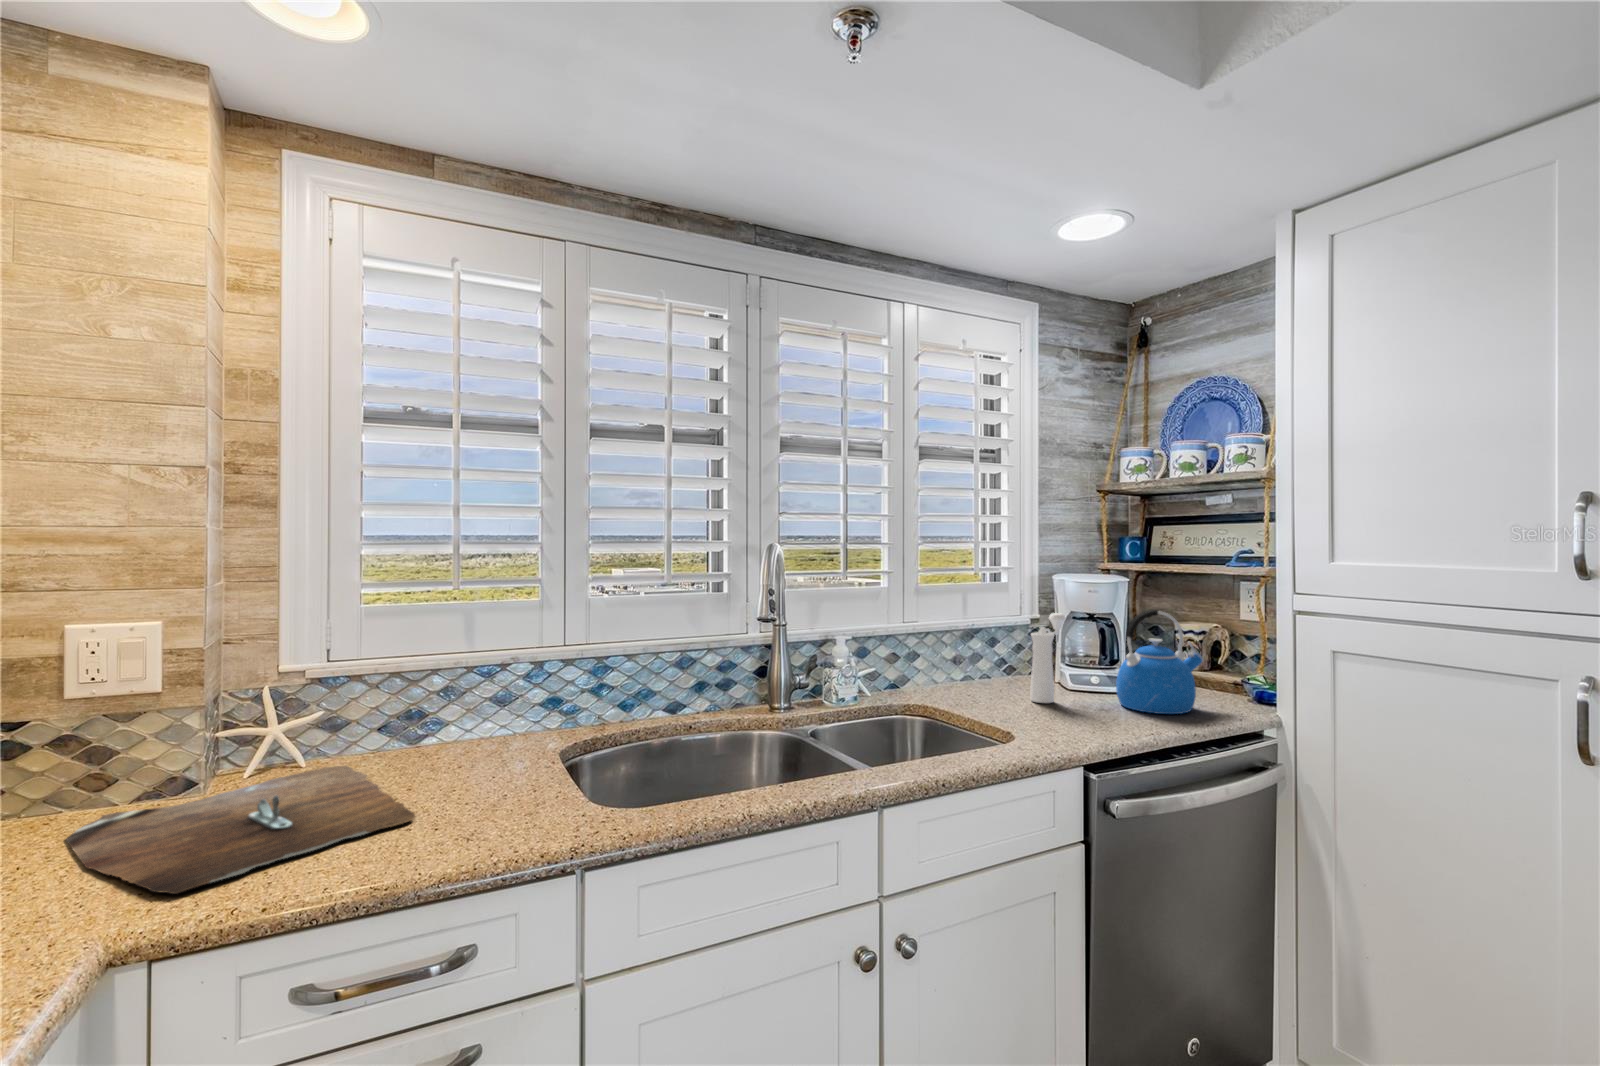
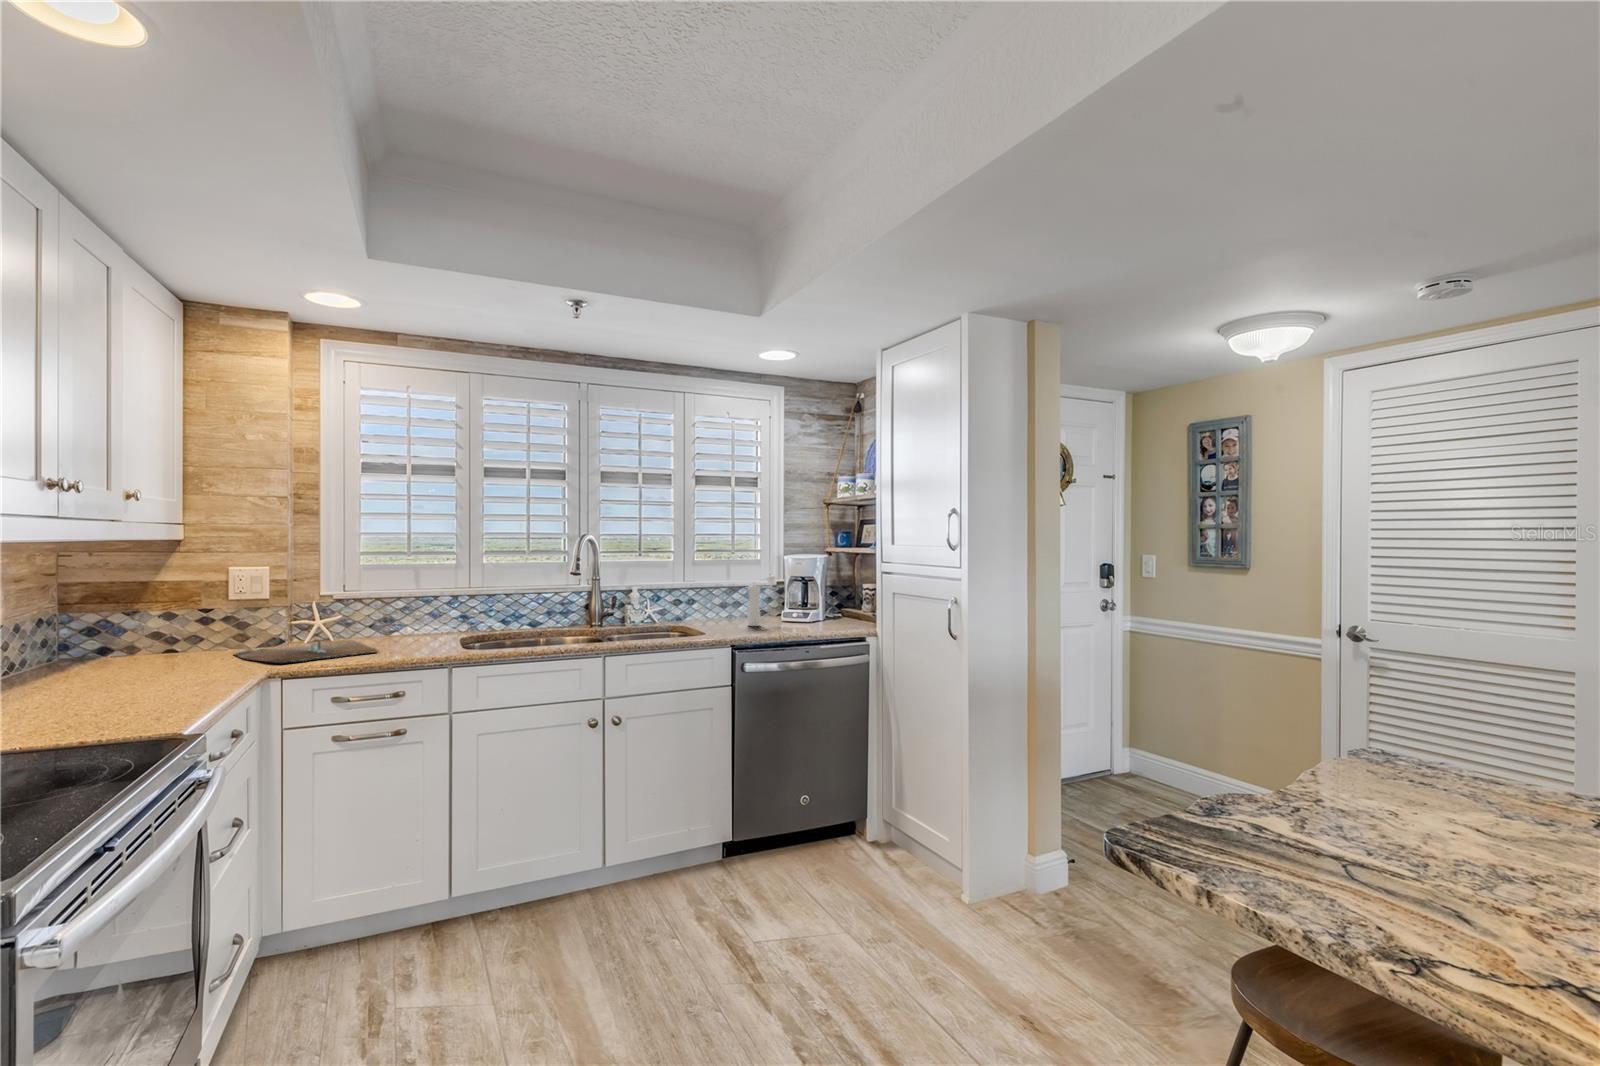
kettle: present [1116,610,1203,714] -> none [794,572,845,630]

